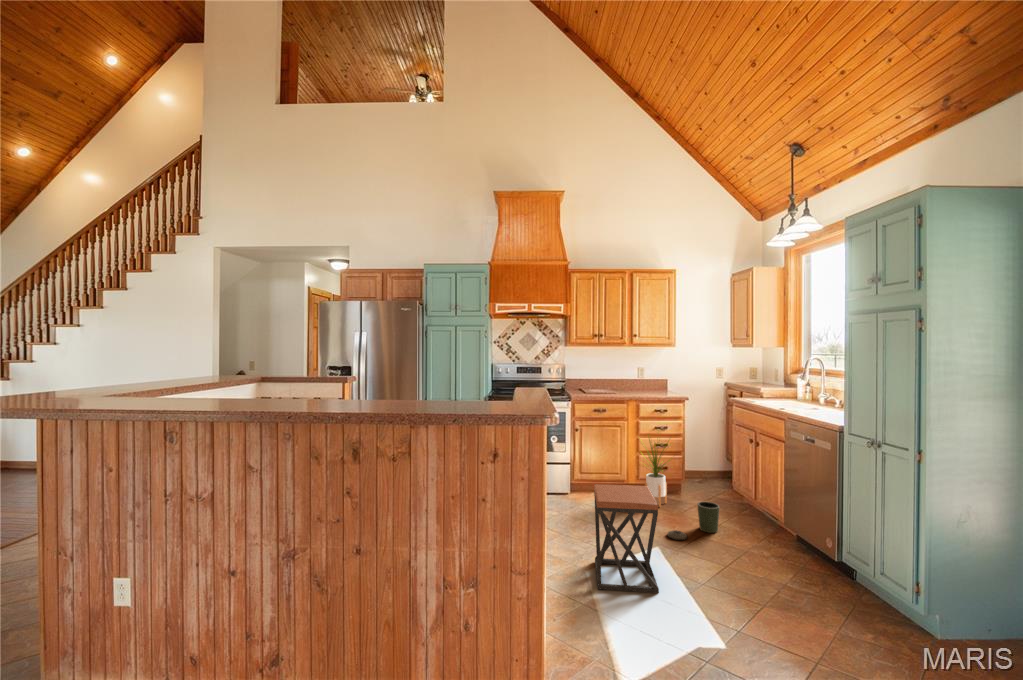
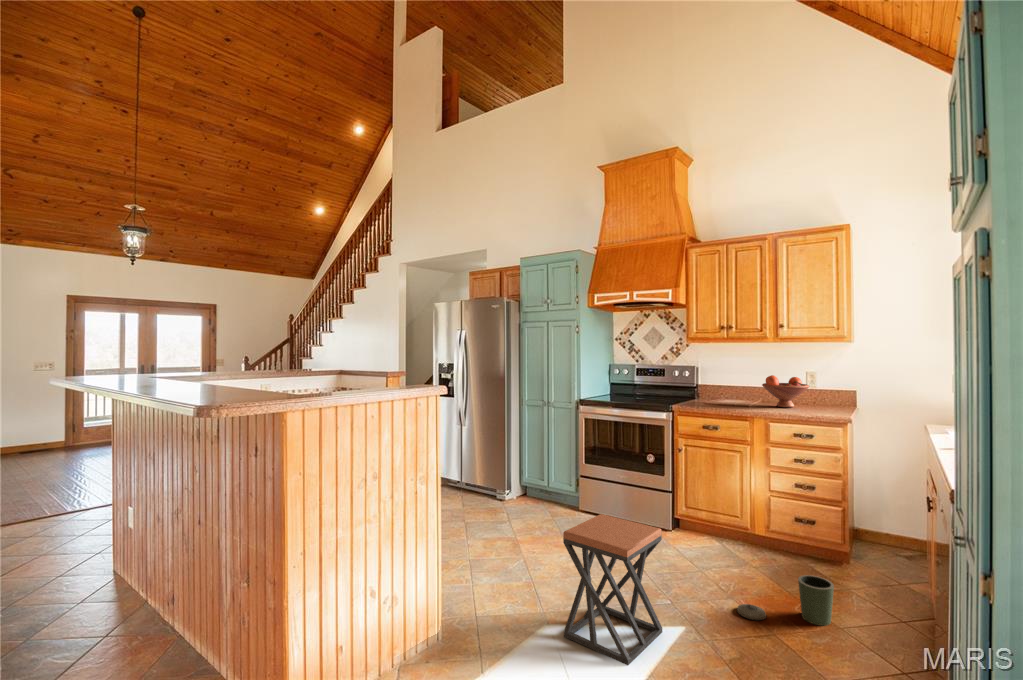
fruit bowl: none [620,369,650,392] -> present [762,375,809,407]
house plant: present [645,436,670,507] -> none [751,461,814,574]

